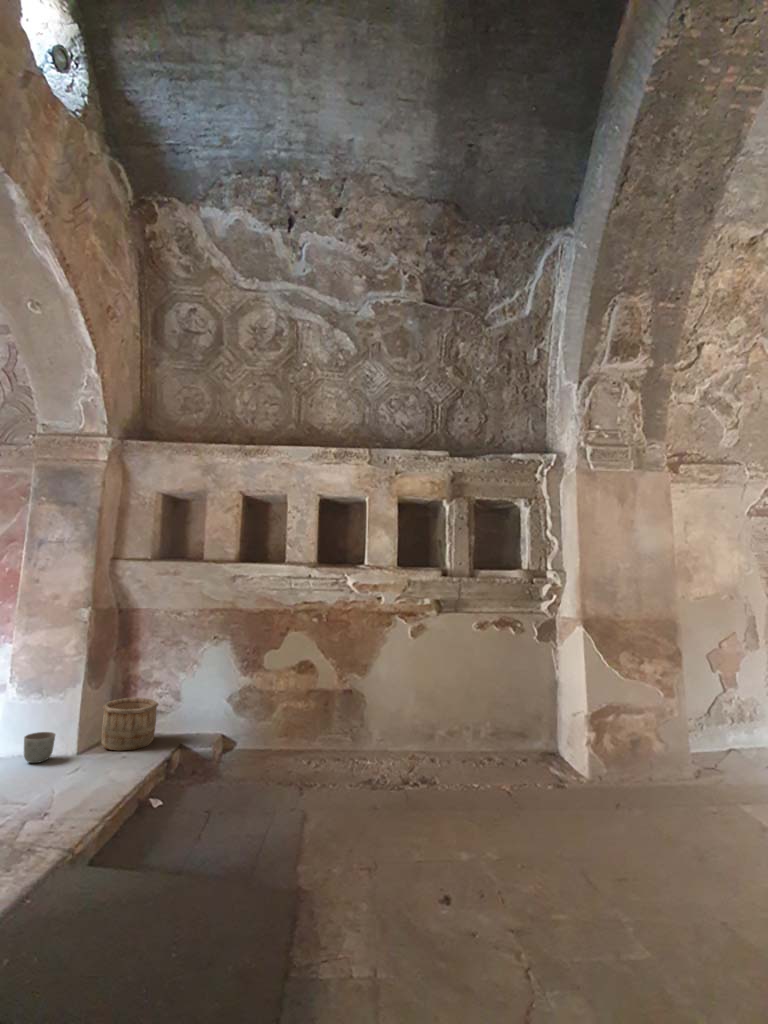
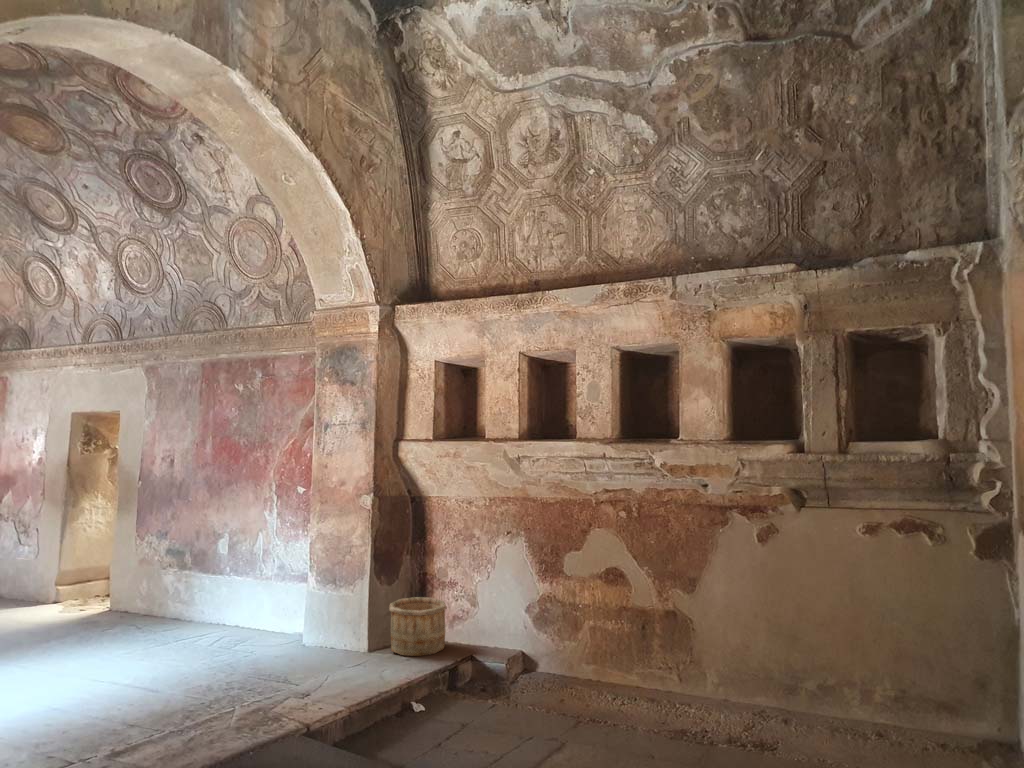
planter: present [24,732,55,763] -> none [313,626,342,658]

